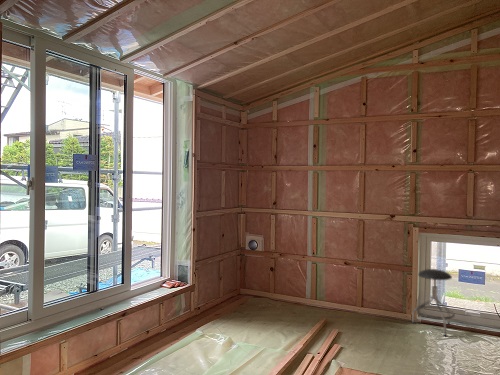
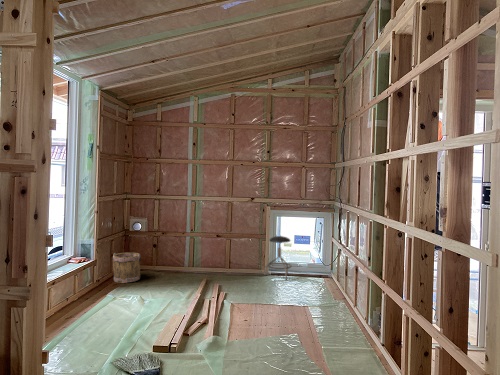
bucket: none [218,275,250,313] -> present [112,252,141,283]

